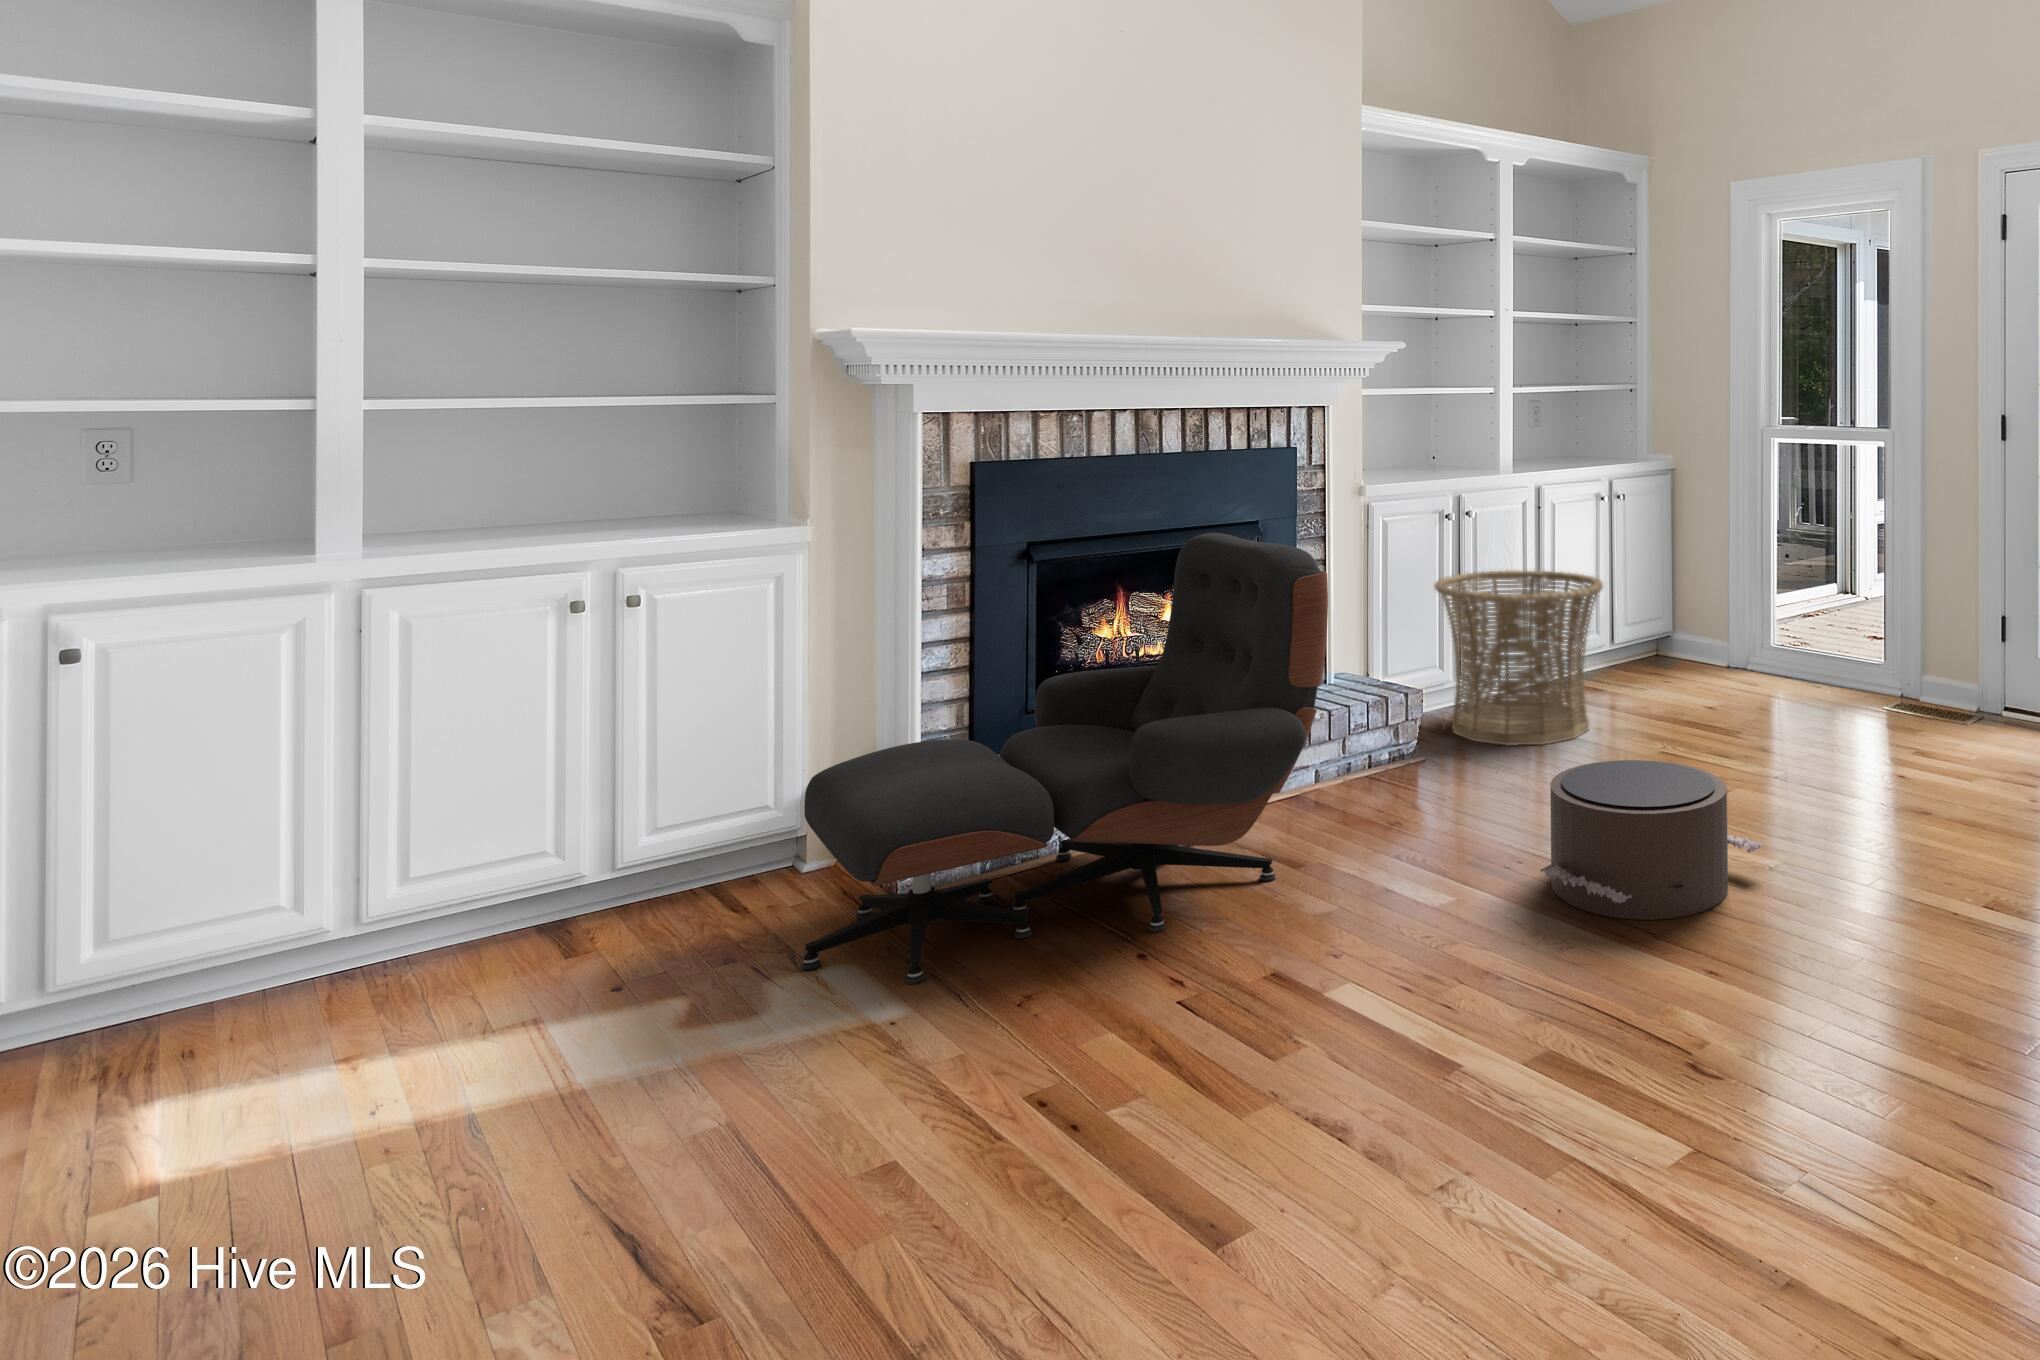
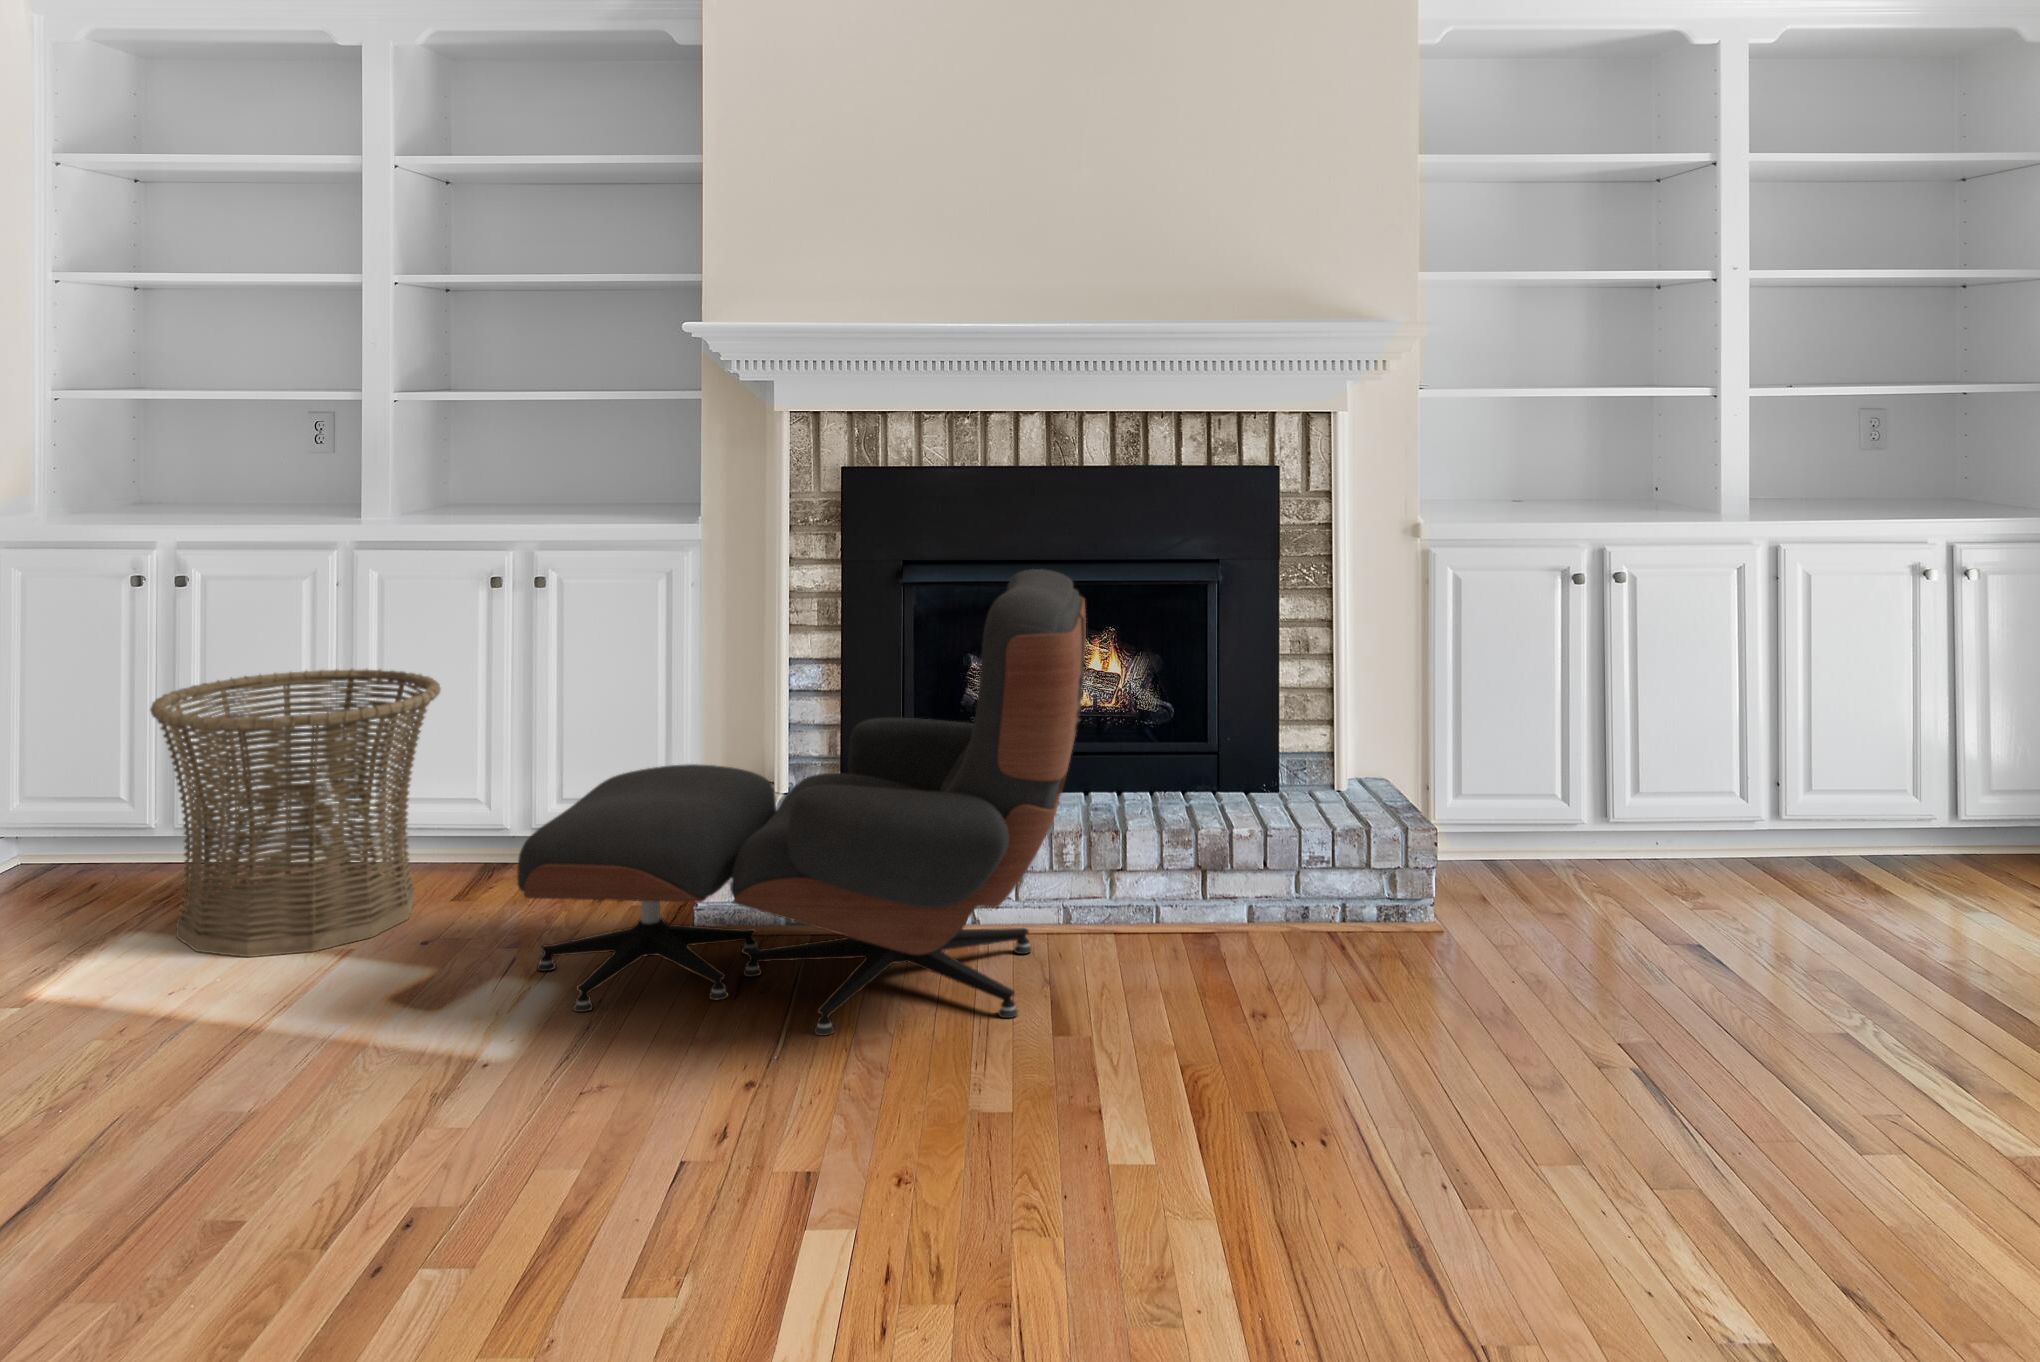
basket: present [1435,570,1603,745] -> present [150,669,441,957]
pouf: present [1540,760,1763,920] -> none [1235,974,1616,1253]

